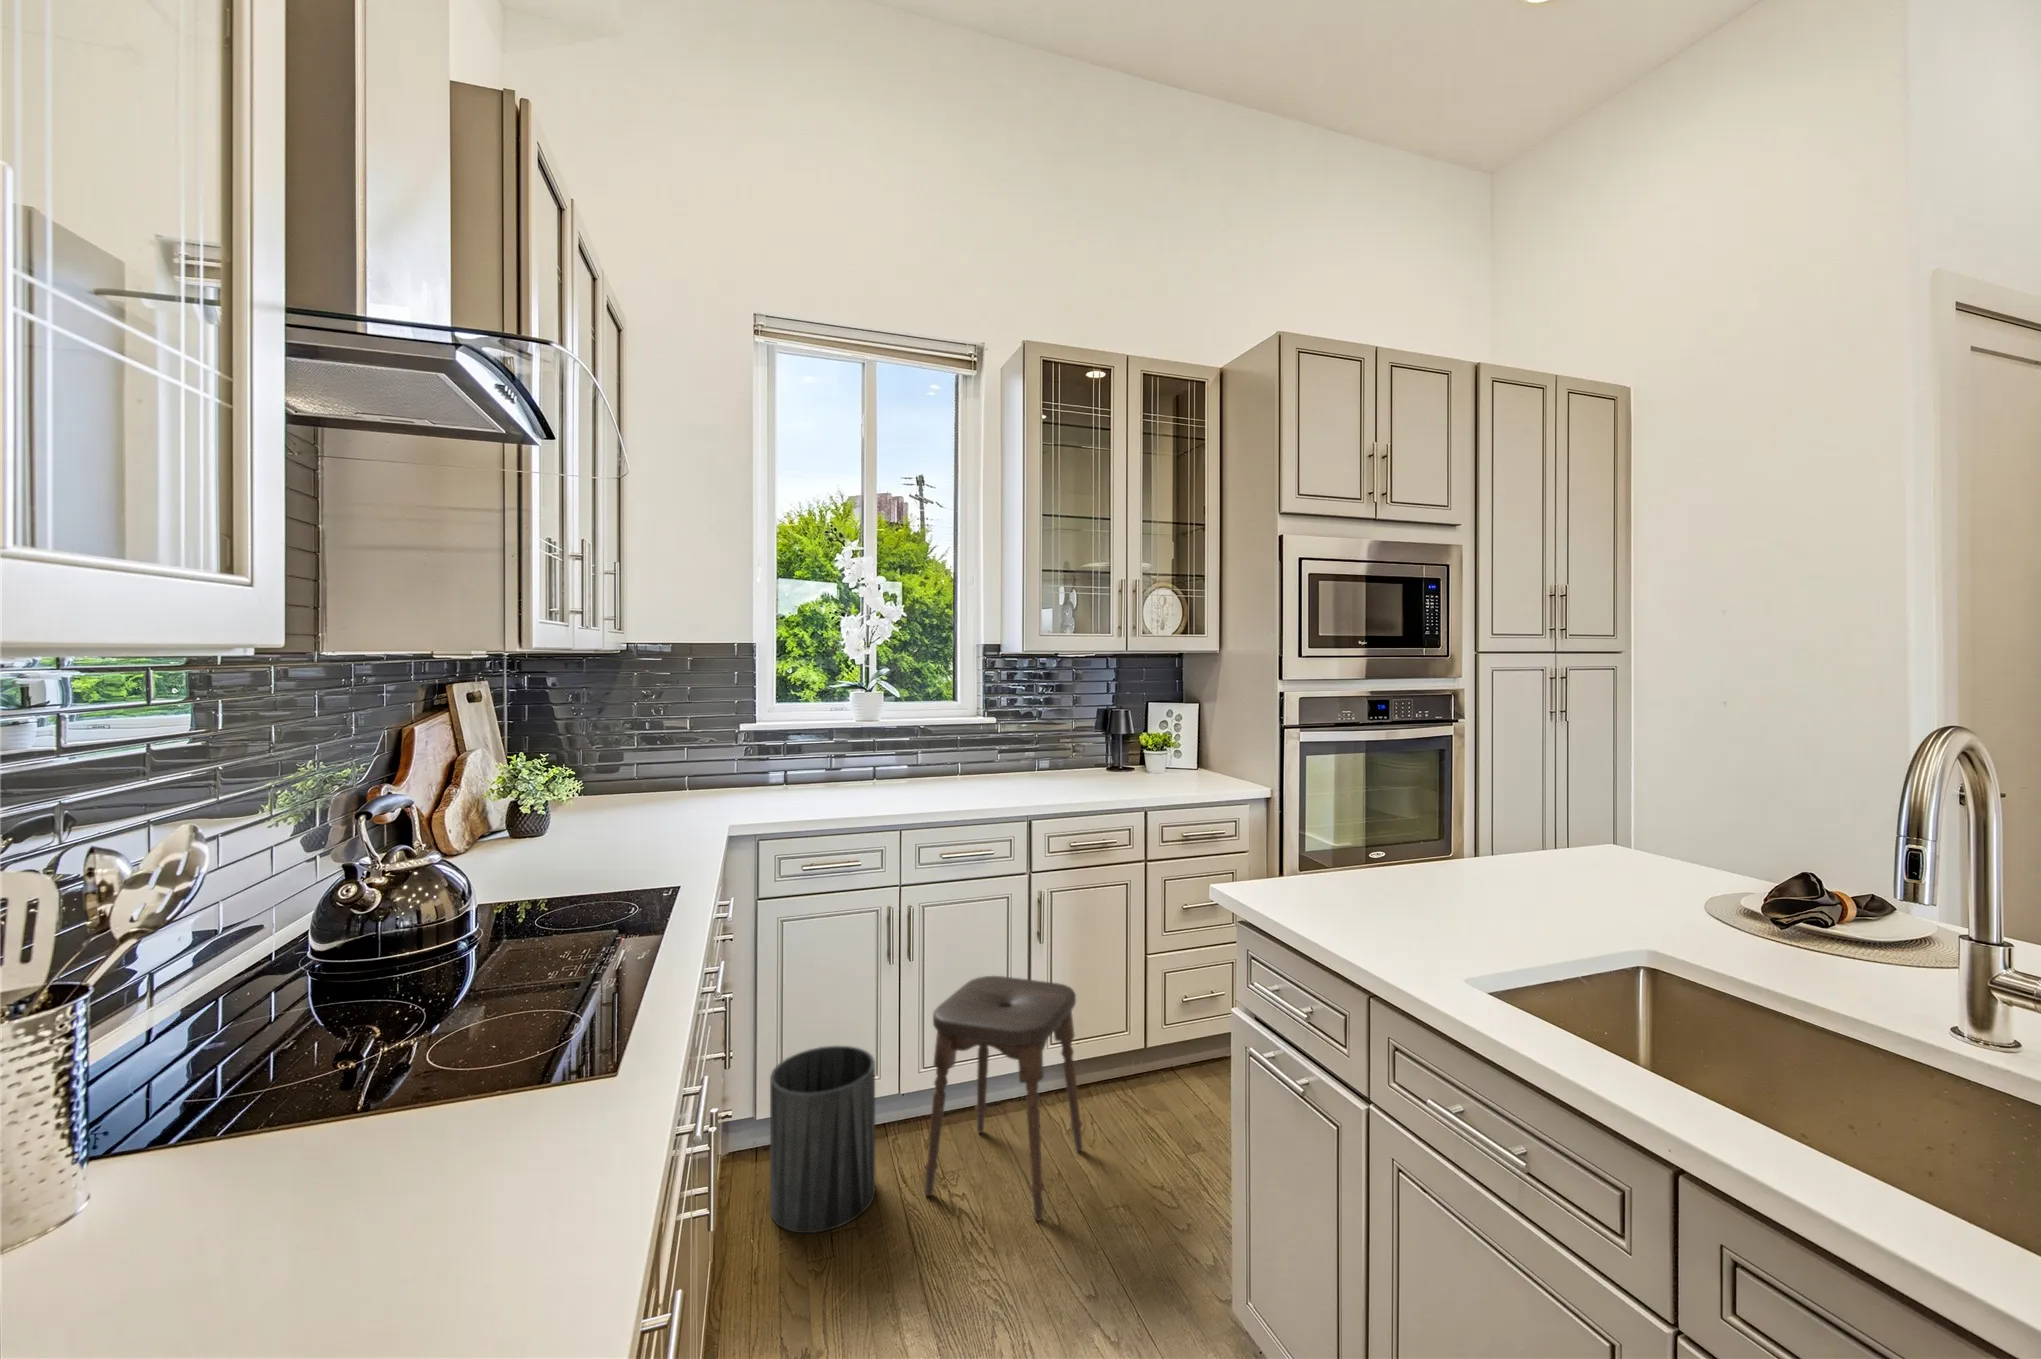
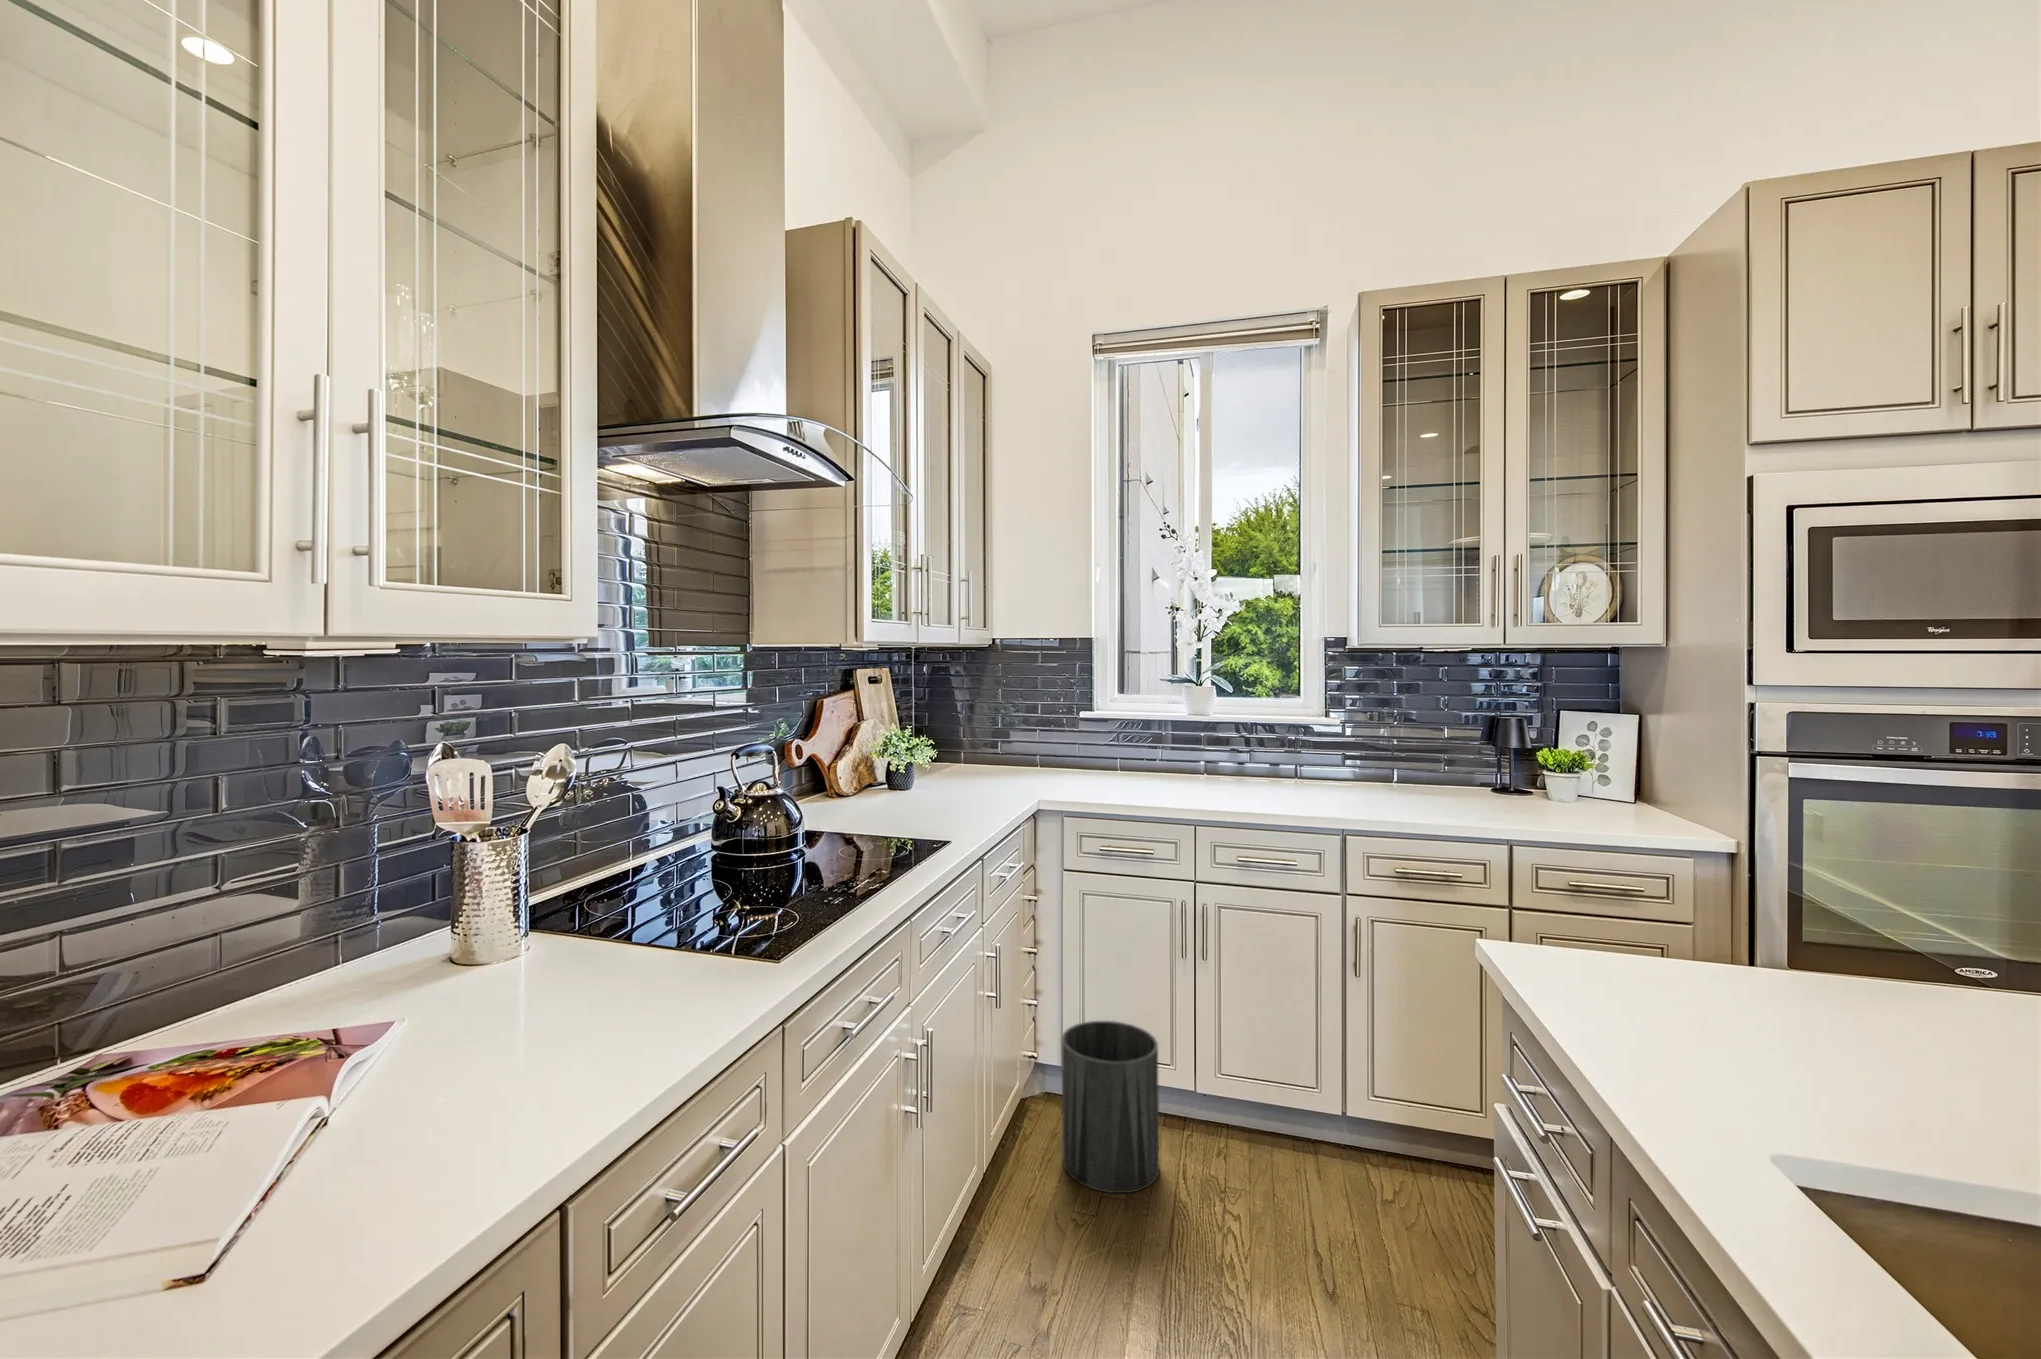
stool: present [925,976,1083,1221] -> none [1202,997,1398,1278]

